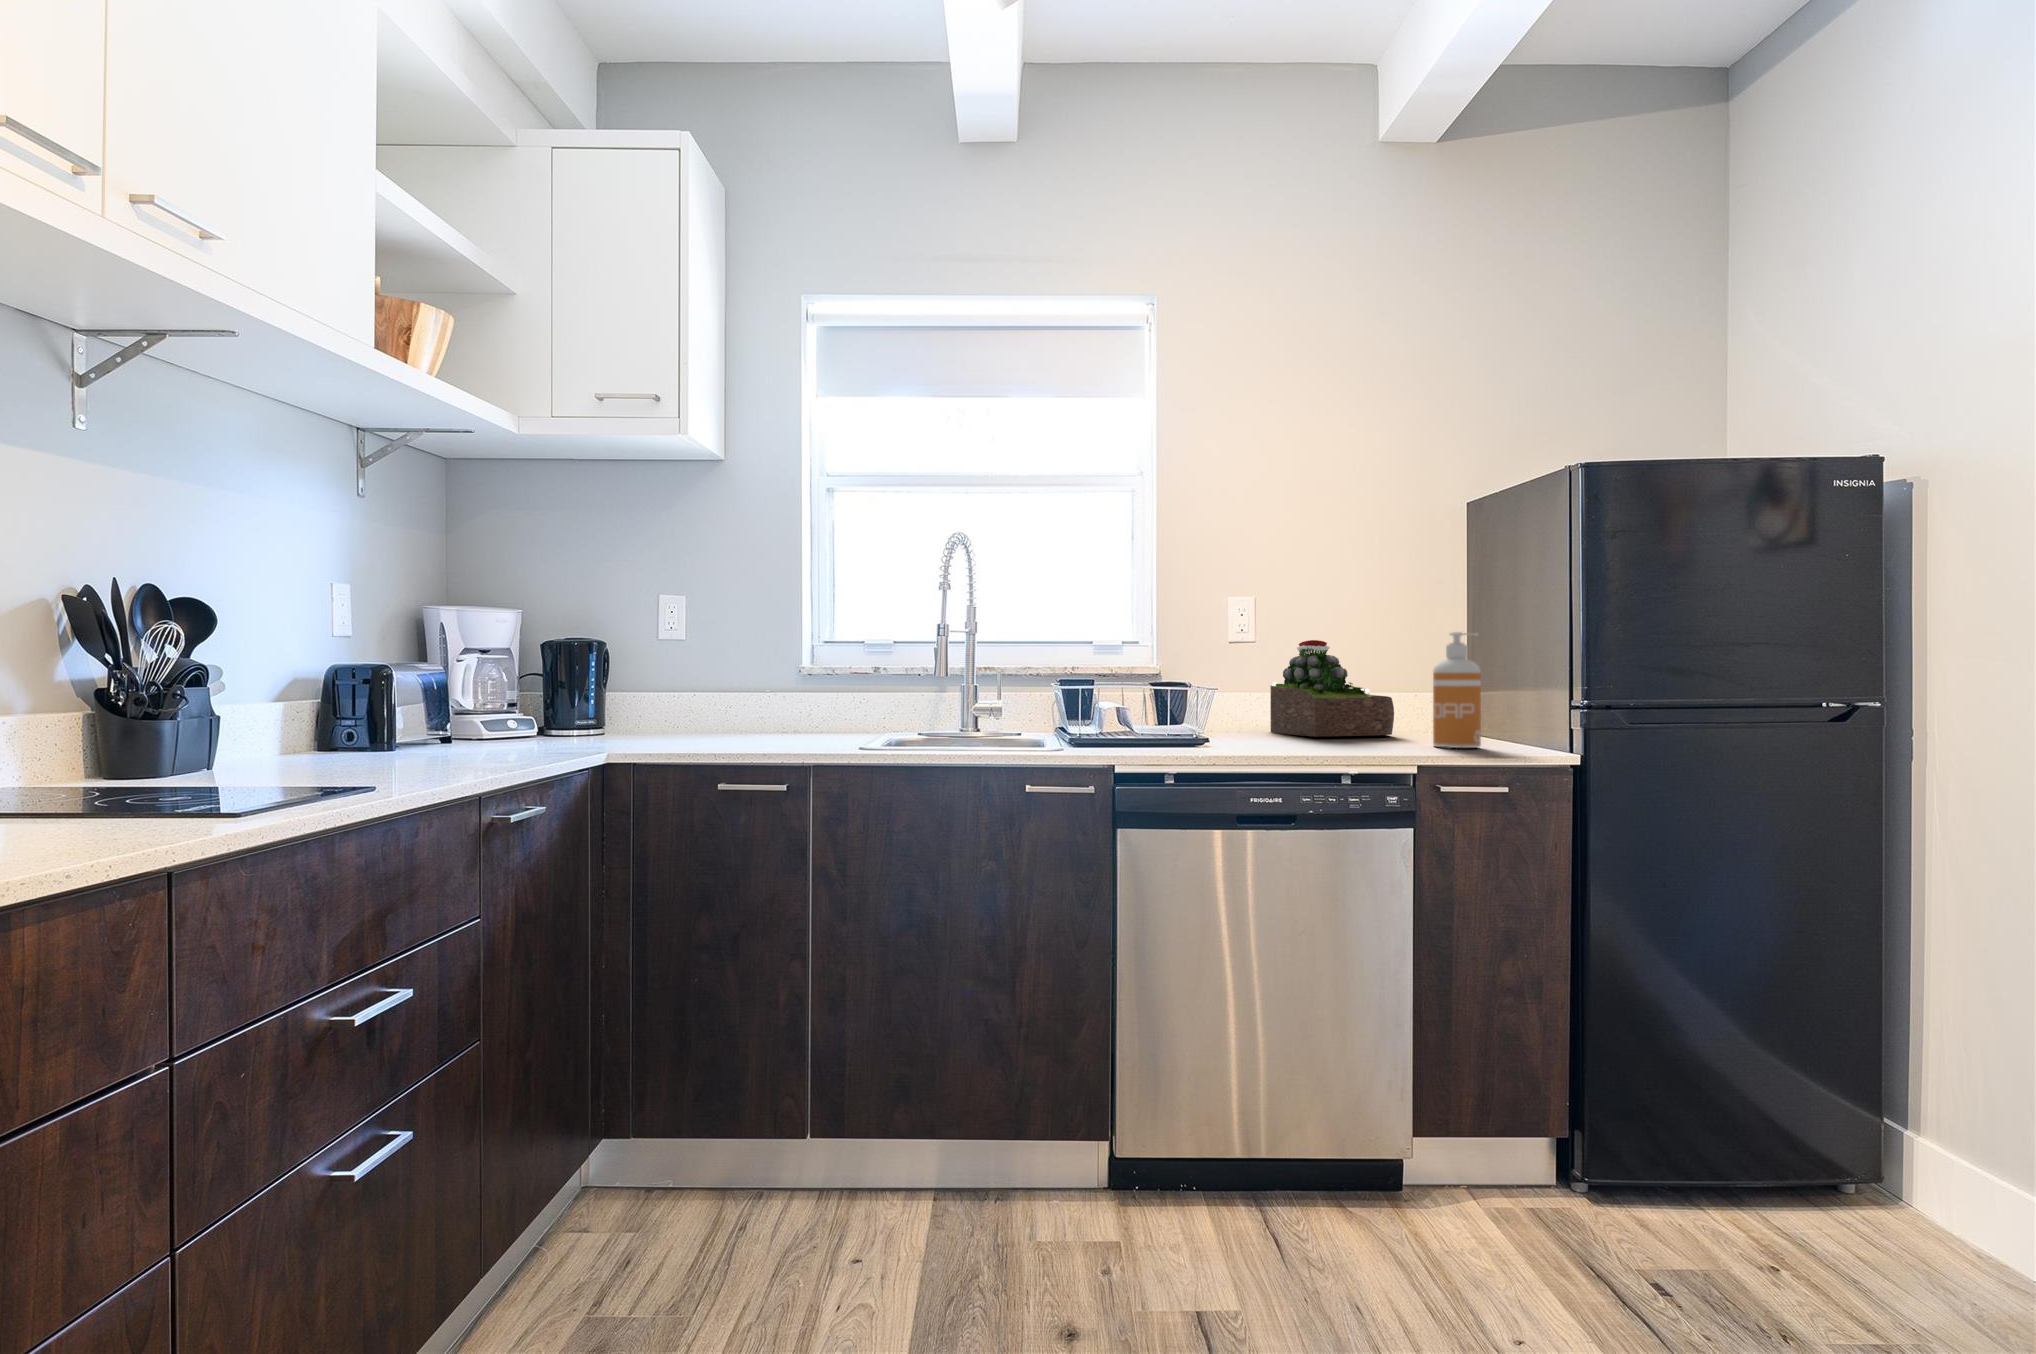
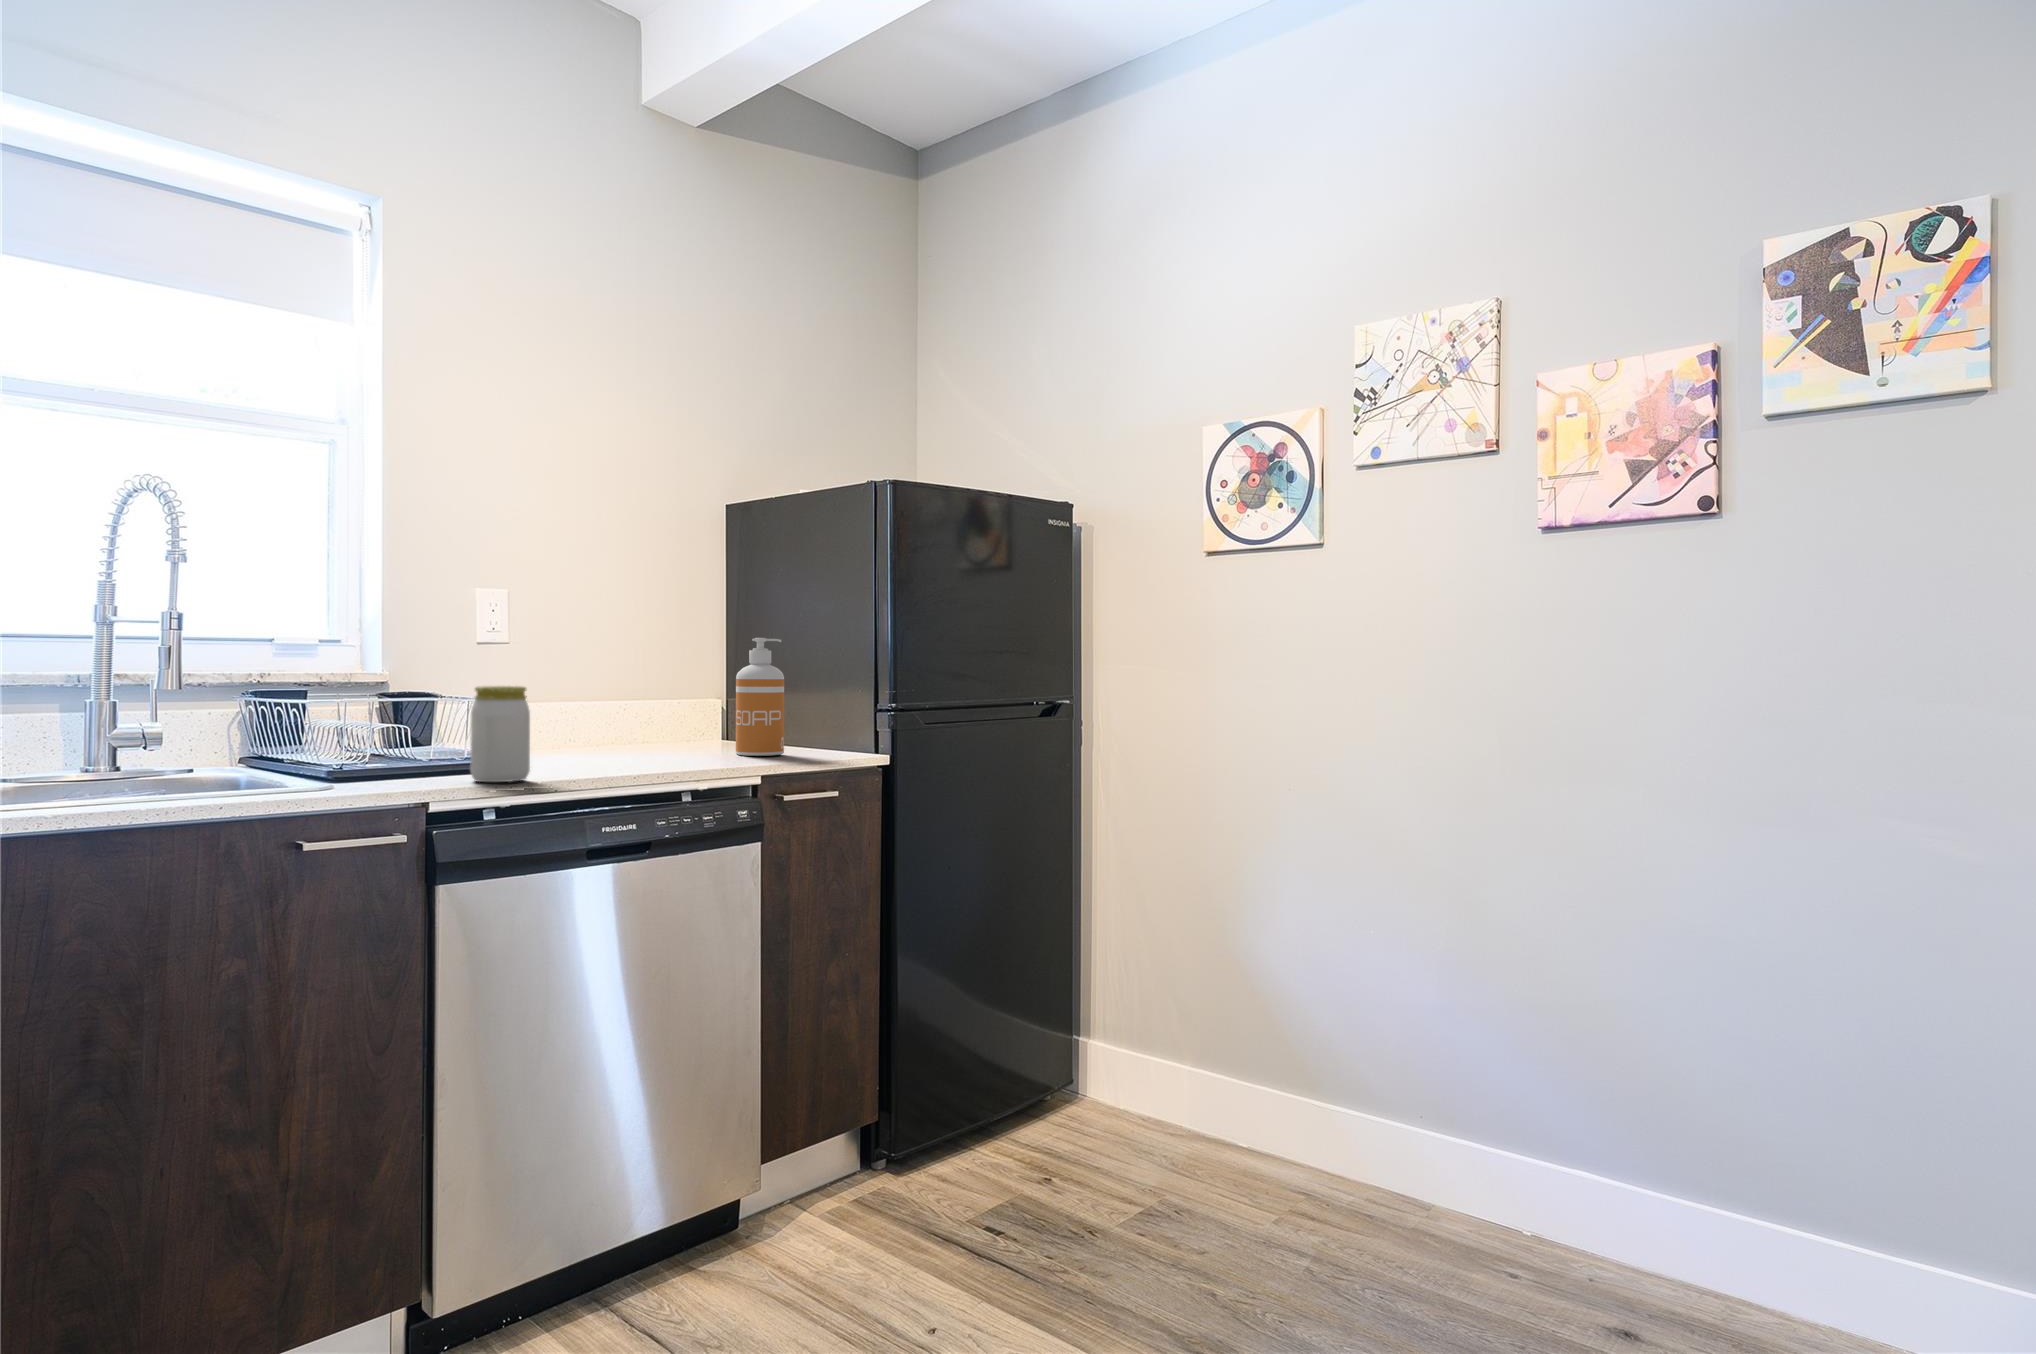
succulent plant: present [1270,640,1394,737] -> none [536,641,675,750]
jar: none [1150,677,1193,752] -> present [470,686,530,782]

